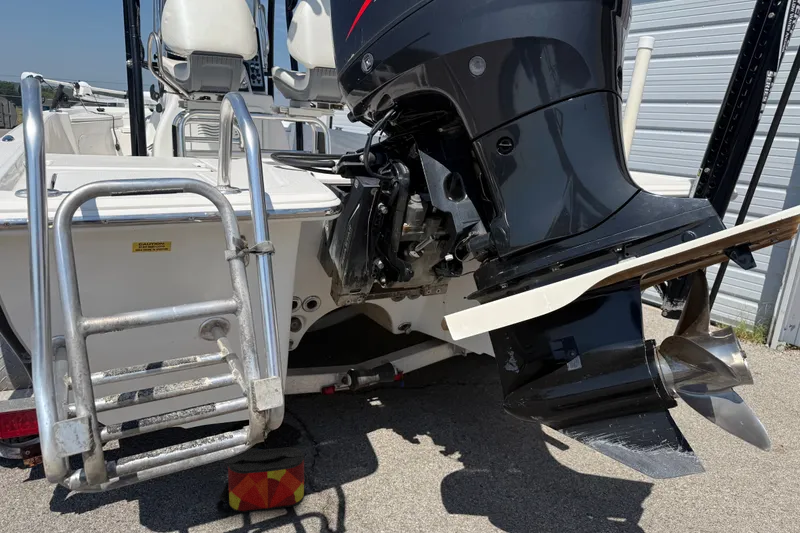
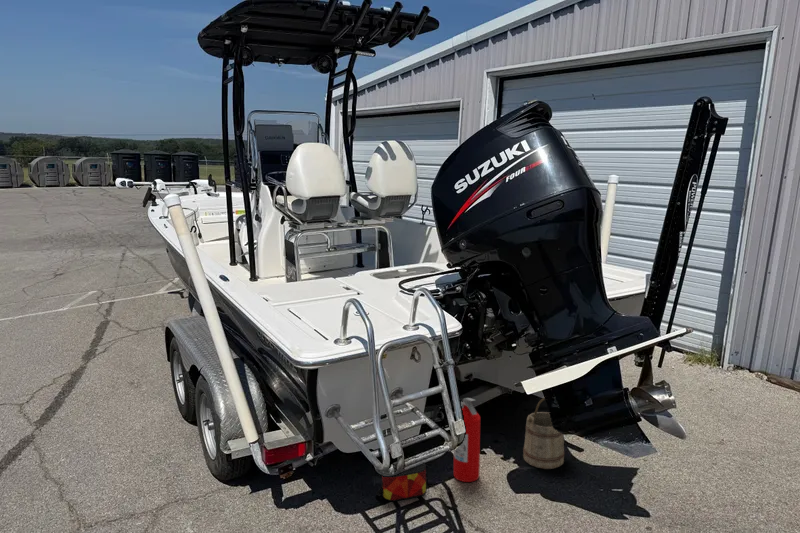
fire extinguisher: none [357,352,402,487] -> present [454,398,480,482]
bucket: none [475,361,540,474] -> present [523,397,564,469]

